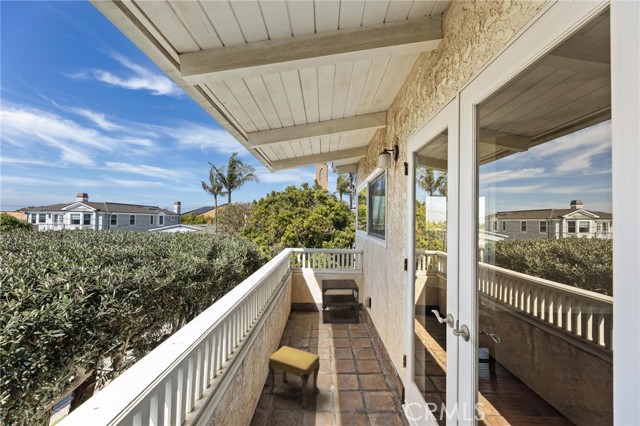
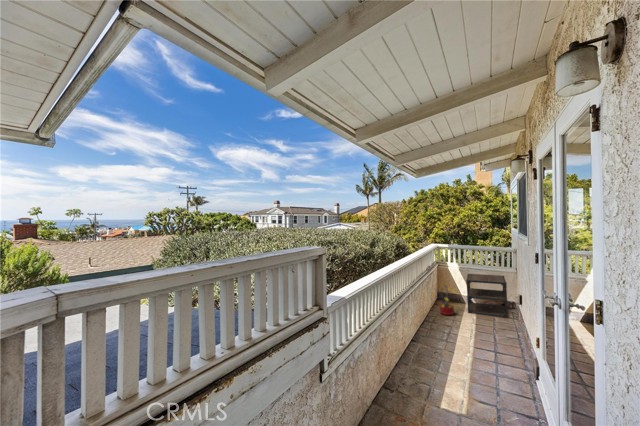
decorative plant: none [285,288,313,331] -> present [440,286,454,315]
footstool: present [268,346,320,408] -> none [412,315,454,360]

